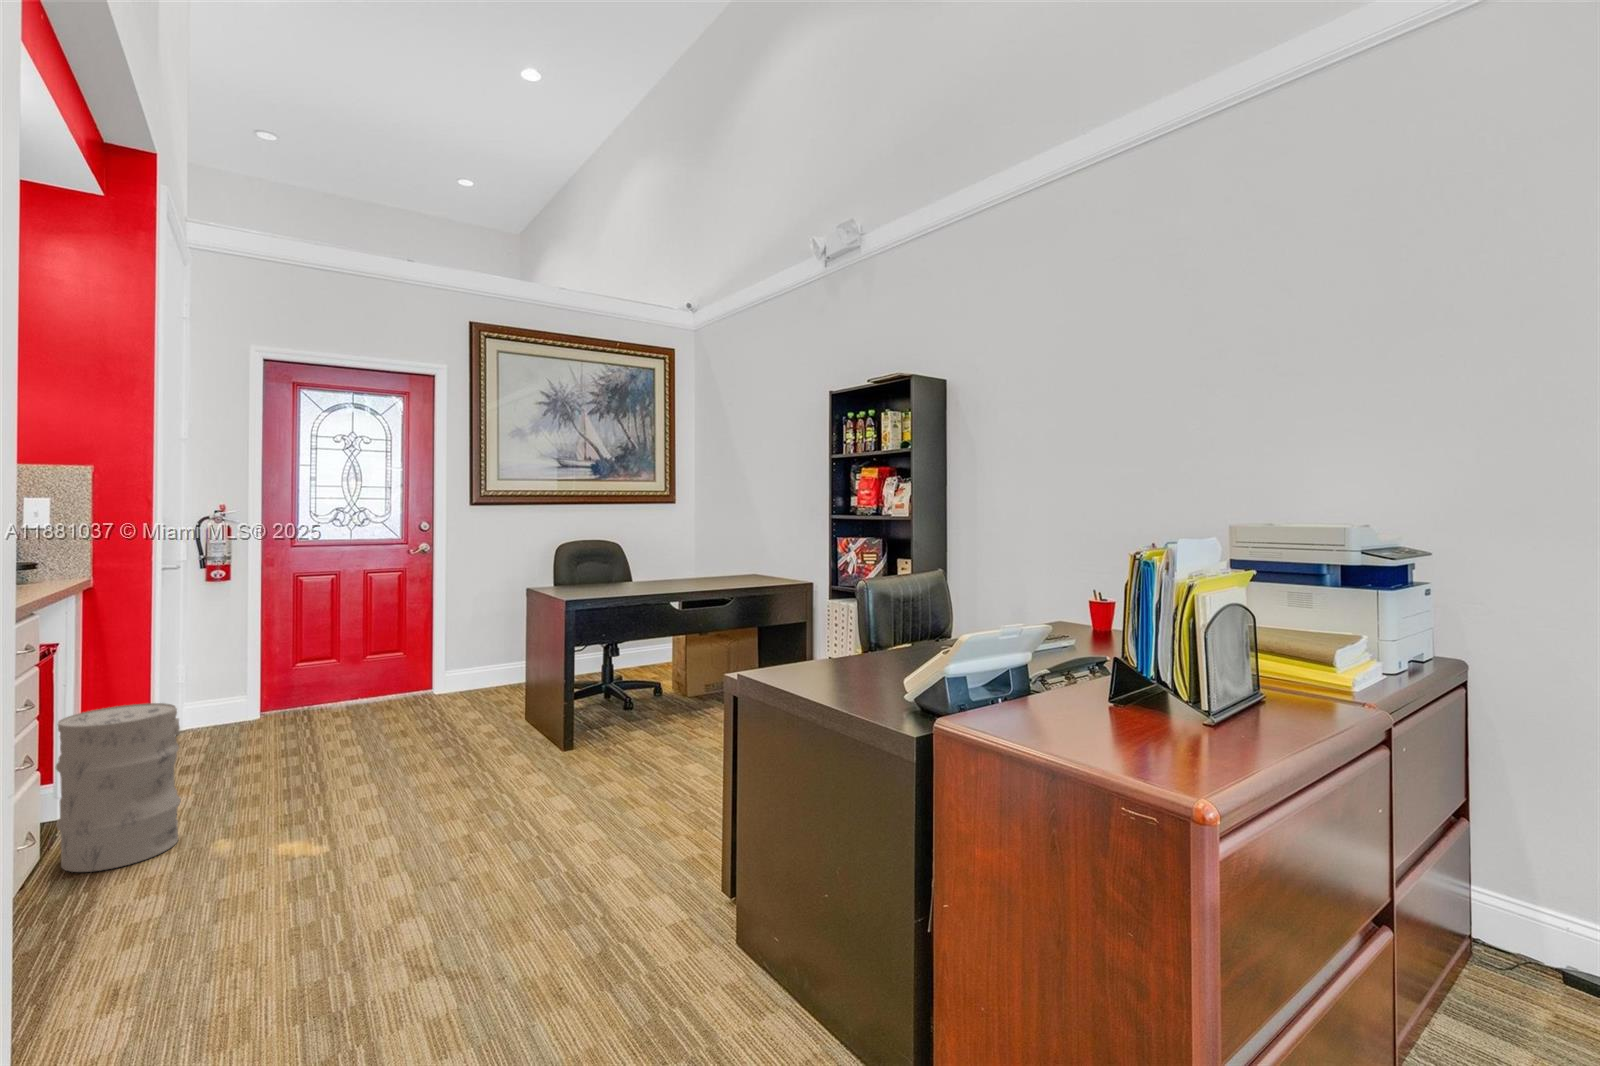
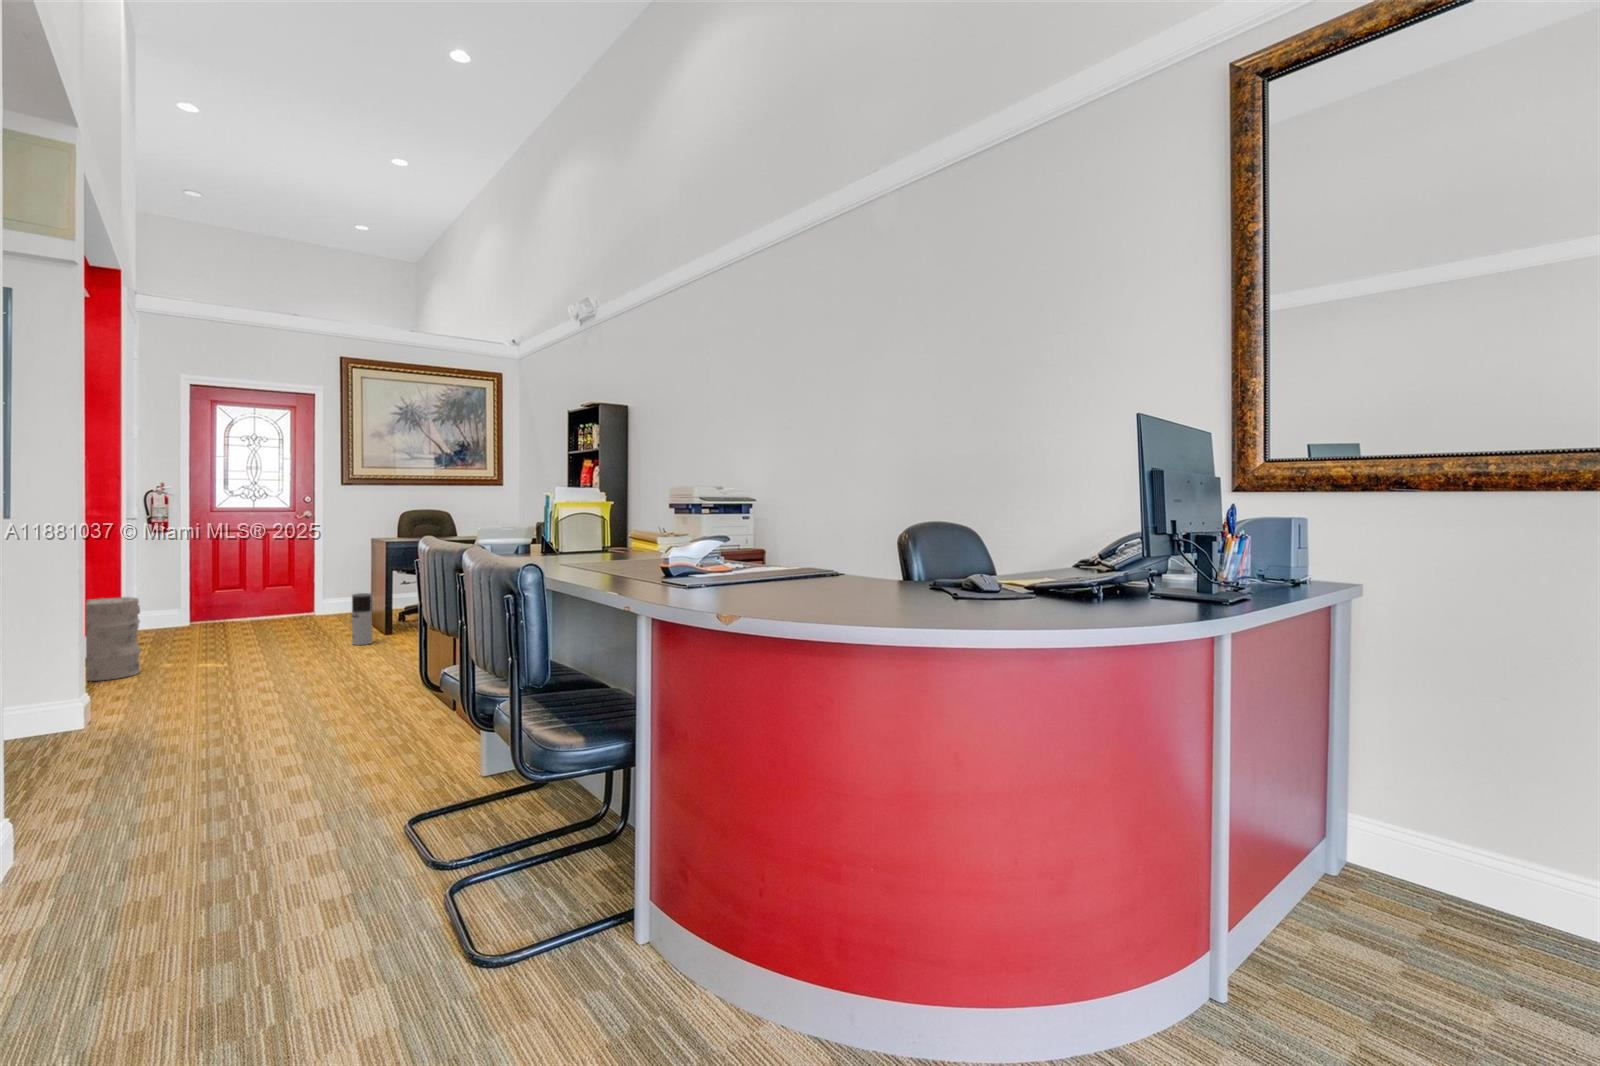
air purifier: none [514,672,545,758] -> present [351,593,373,645]

